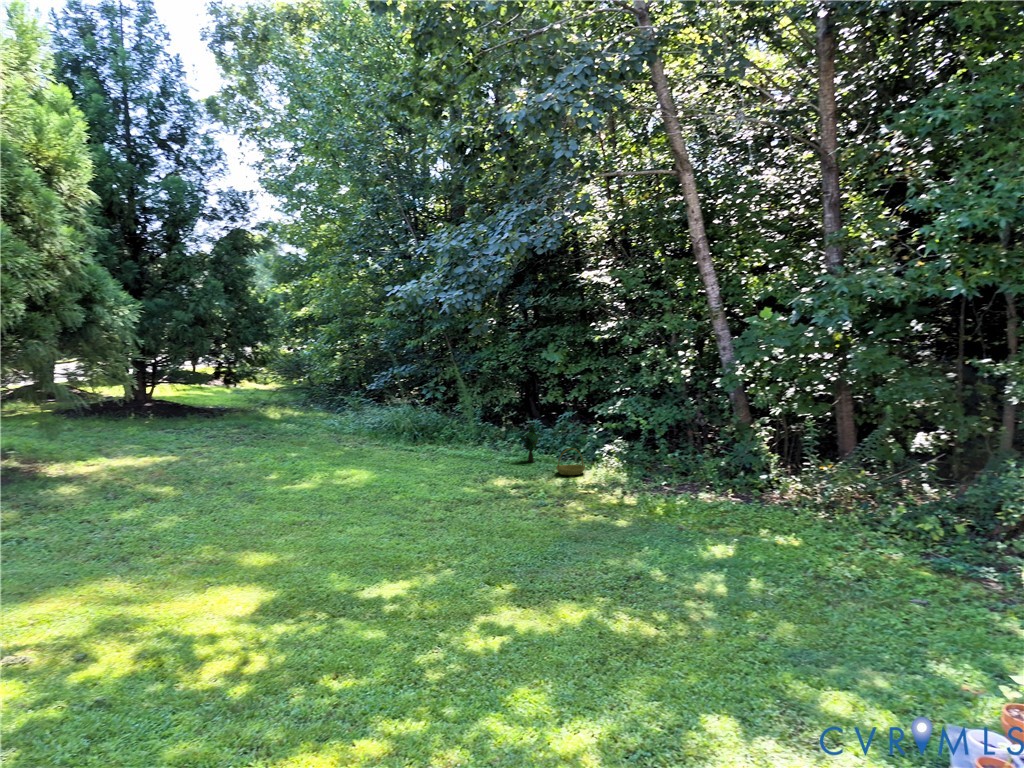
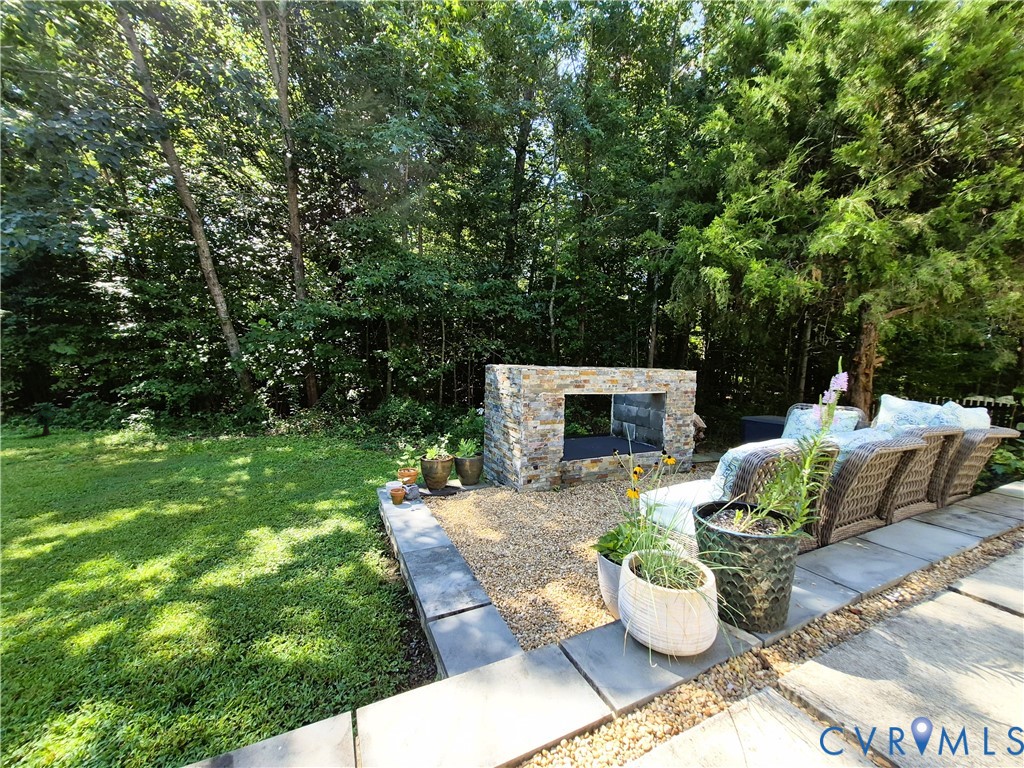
basket: present [556,448,585,475] -> none [78,418,112,440]

